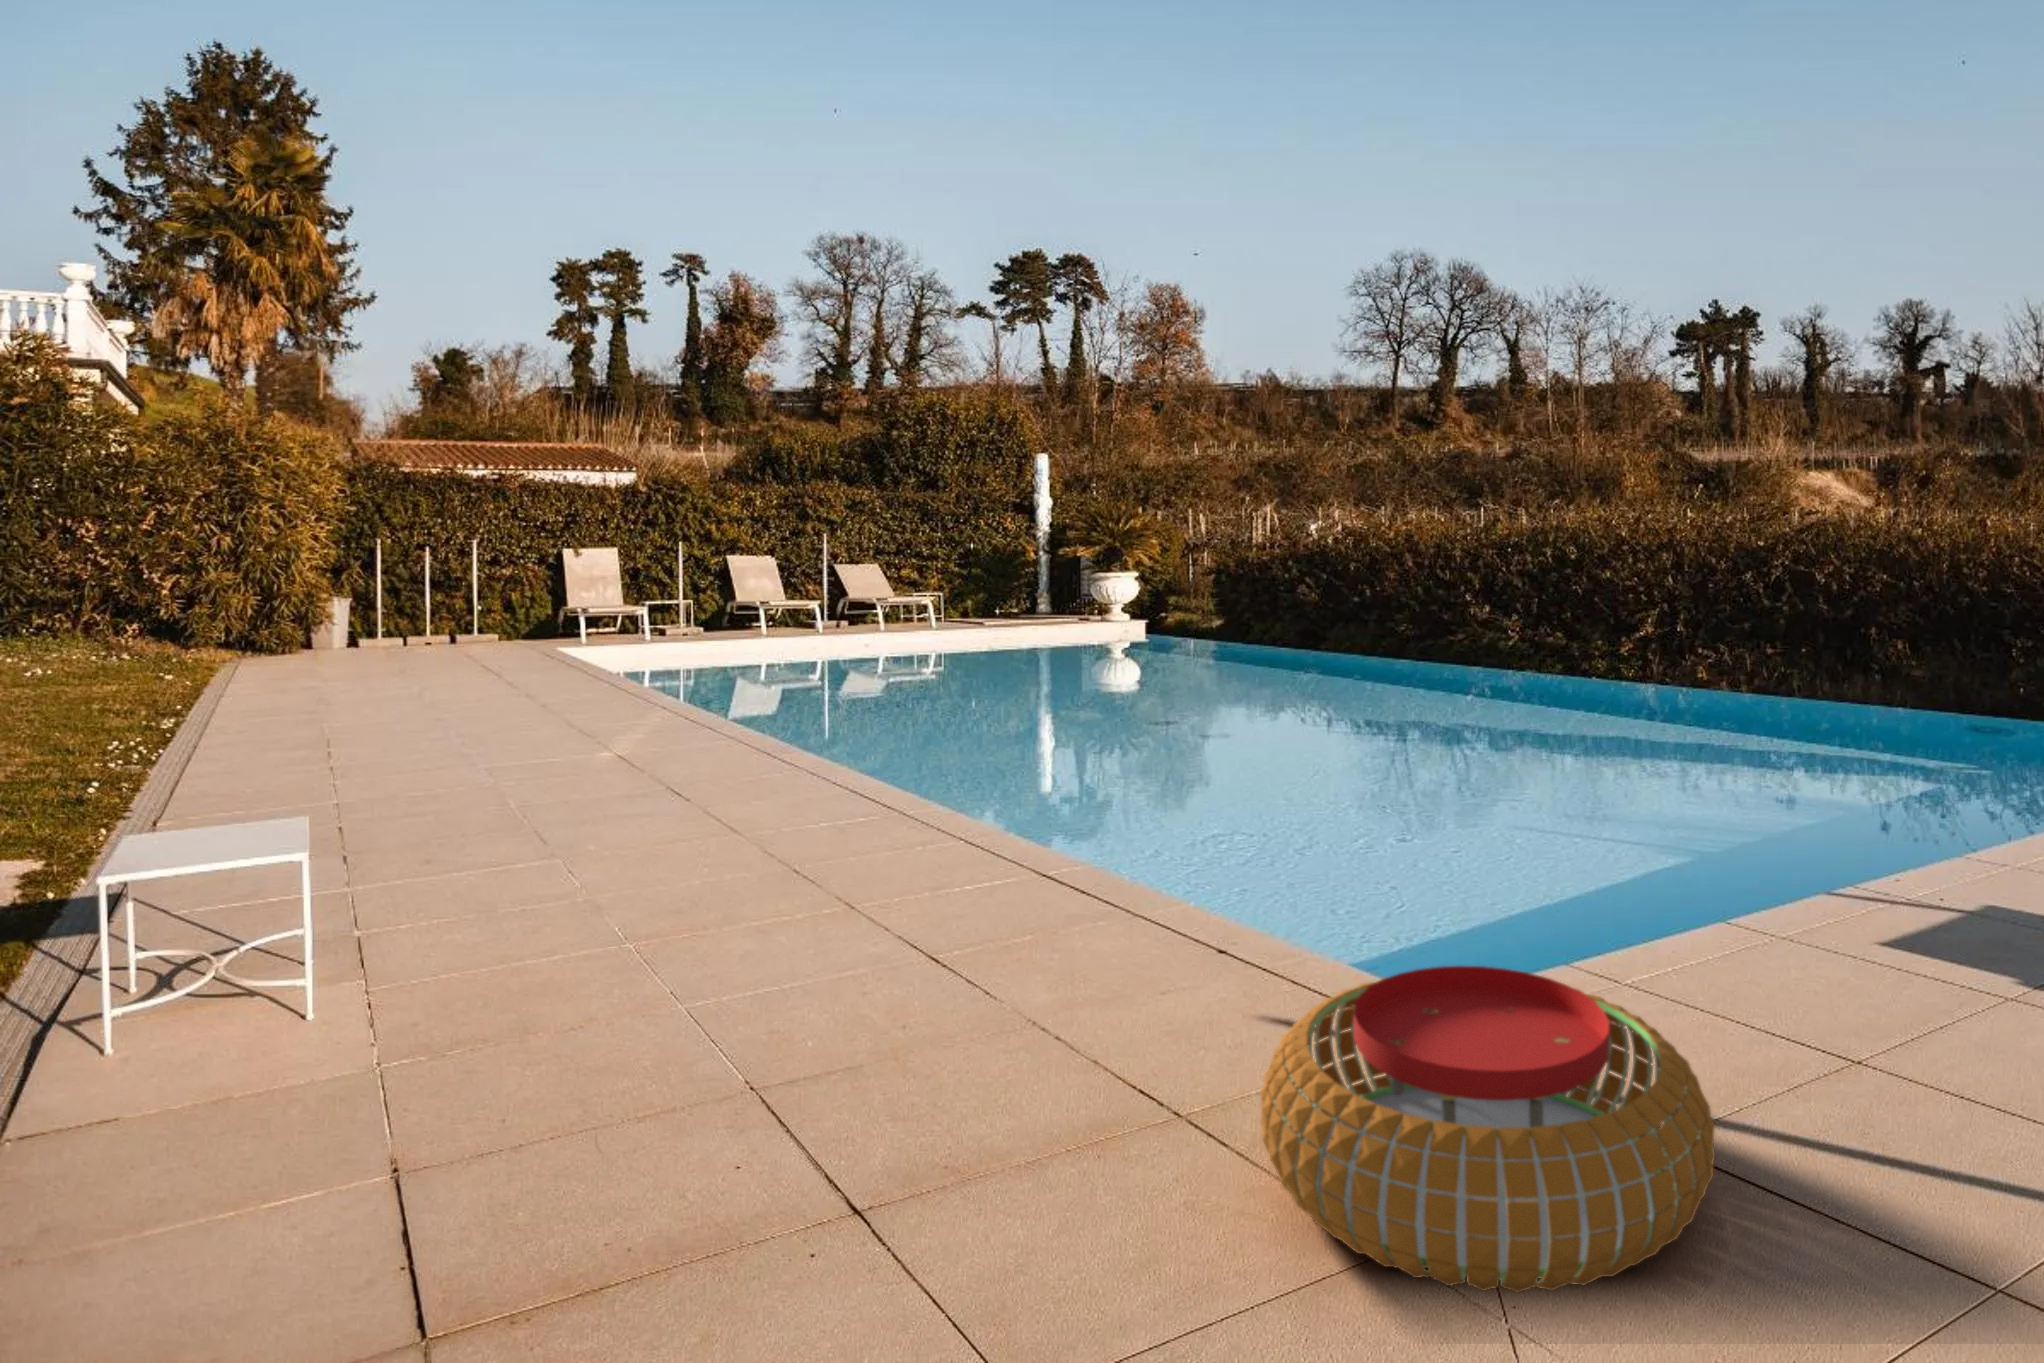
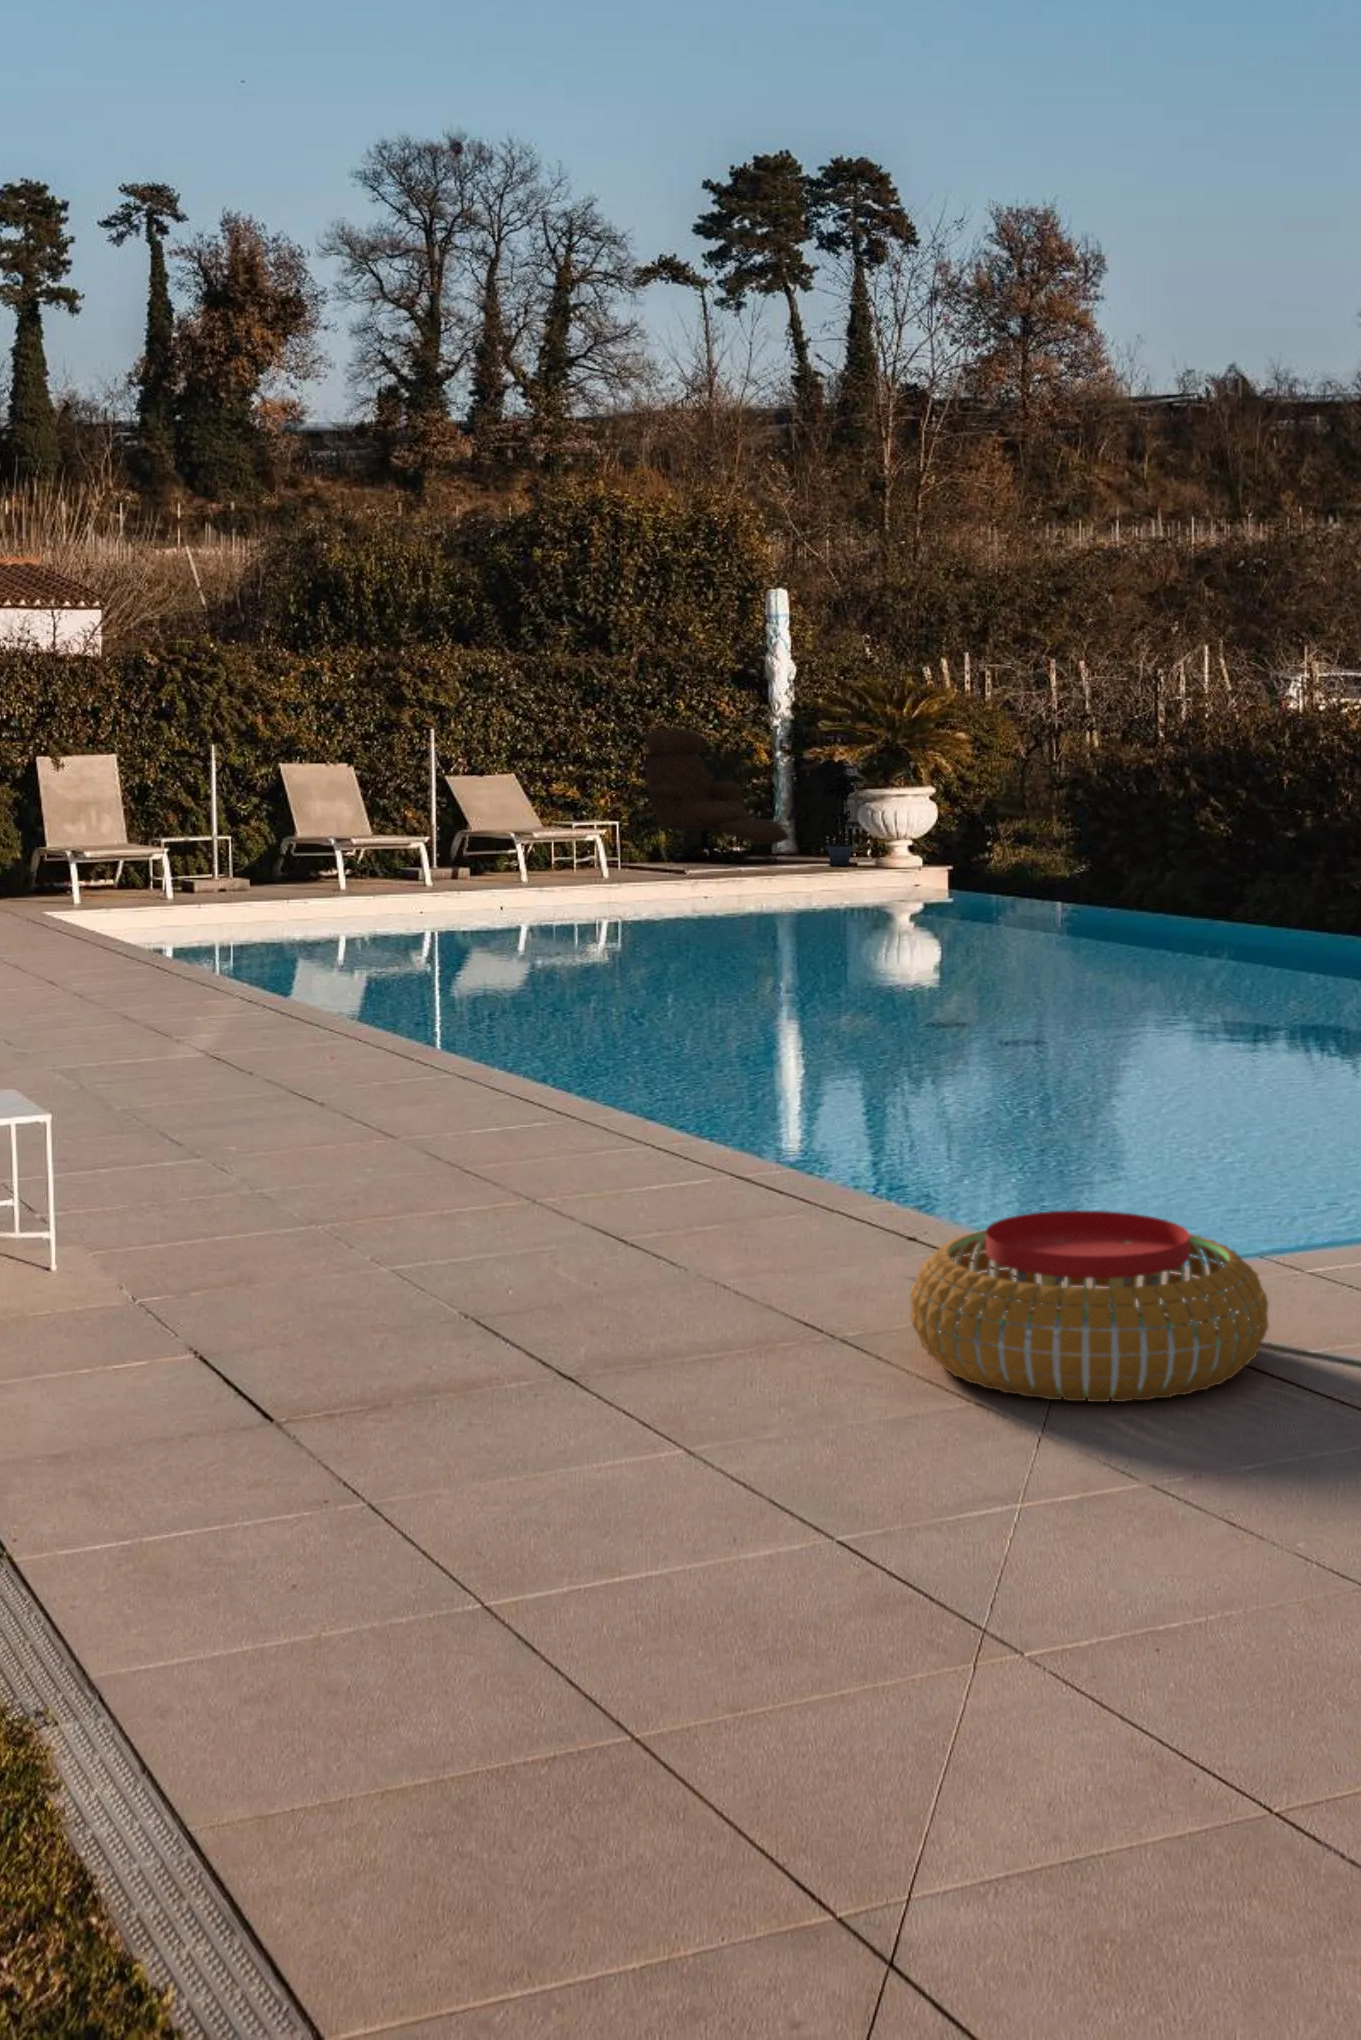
lounge chair: none [963,537,1048,615] -> present [646,729,789,863]
potted plant: none [1065,551,1094,616] -> present [817,755,862,866]

